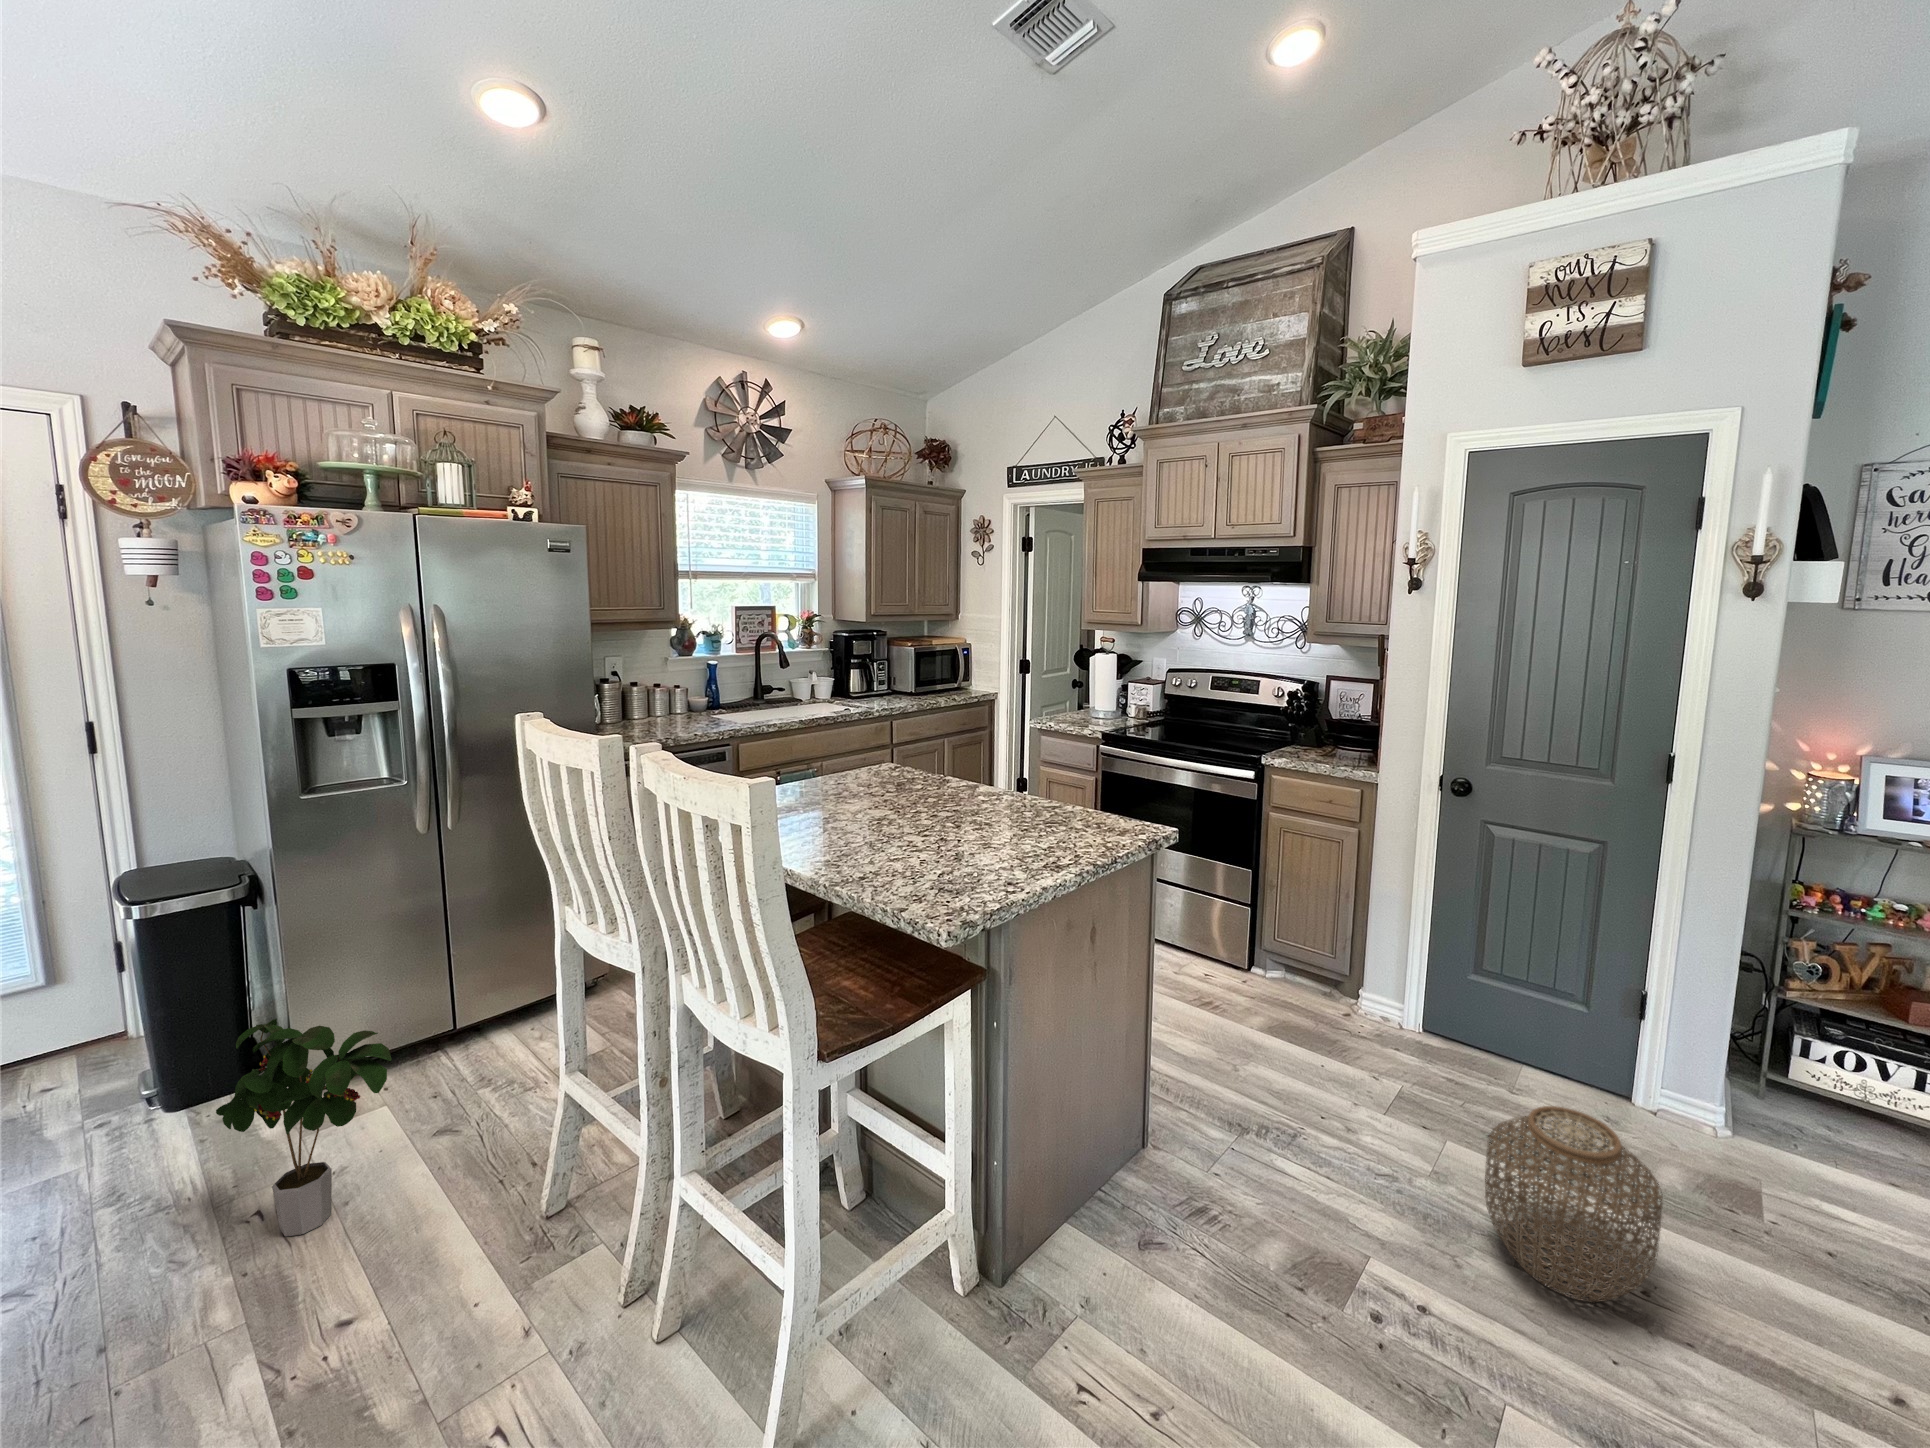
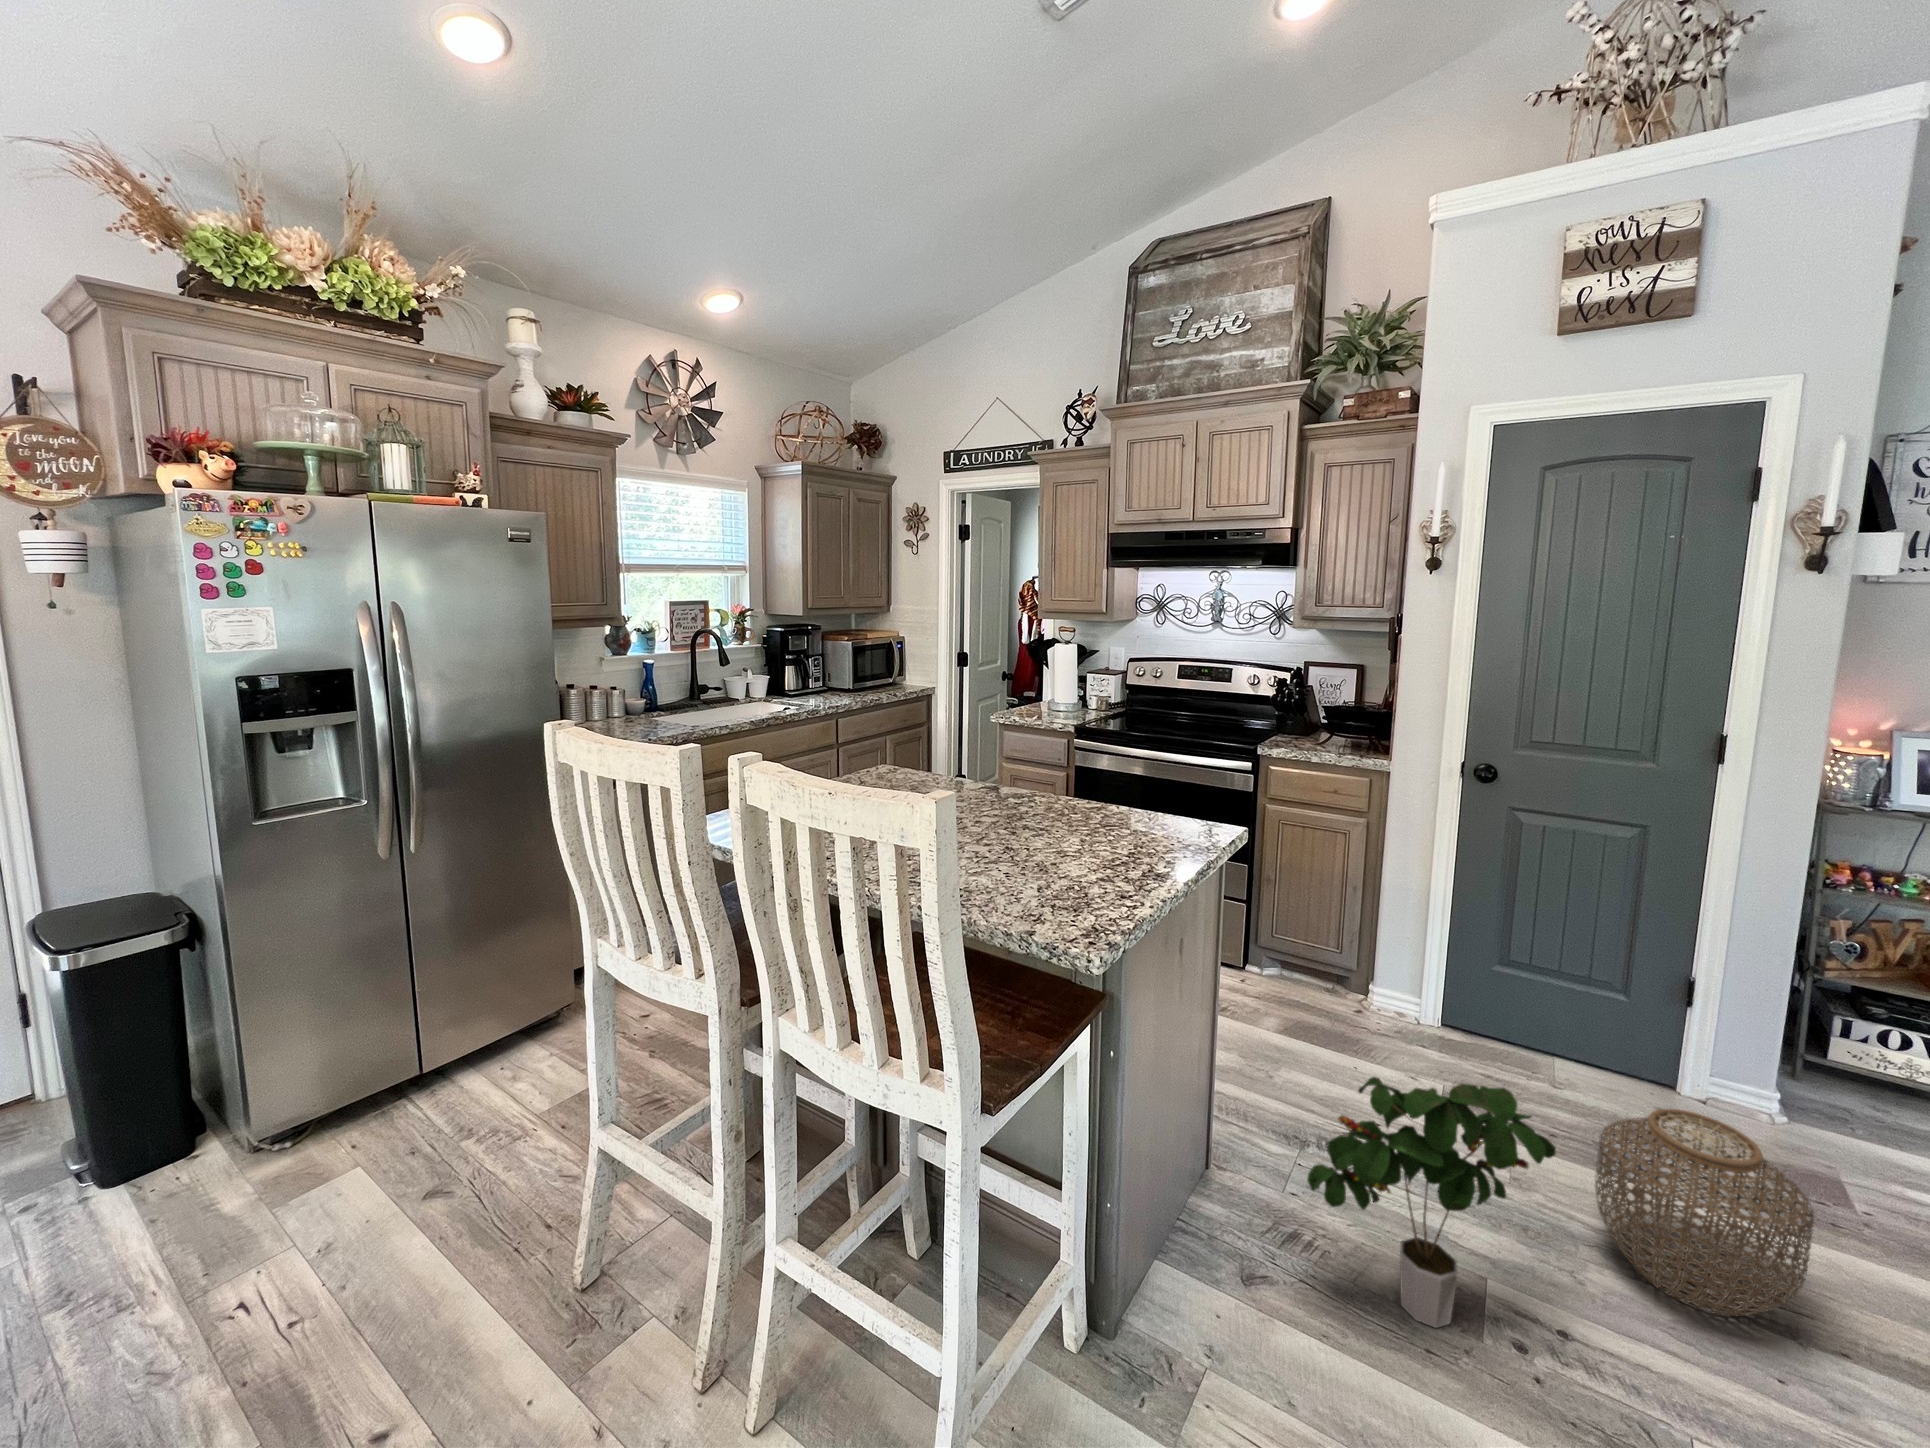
potted plant: present [216,1019,392,1236] -> present [1307,1077,1556,1328]

